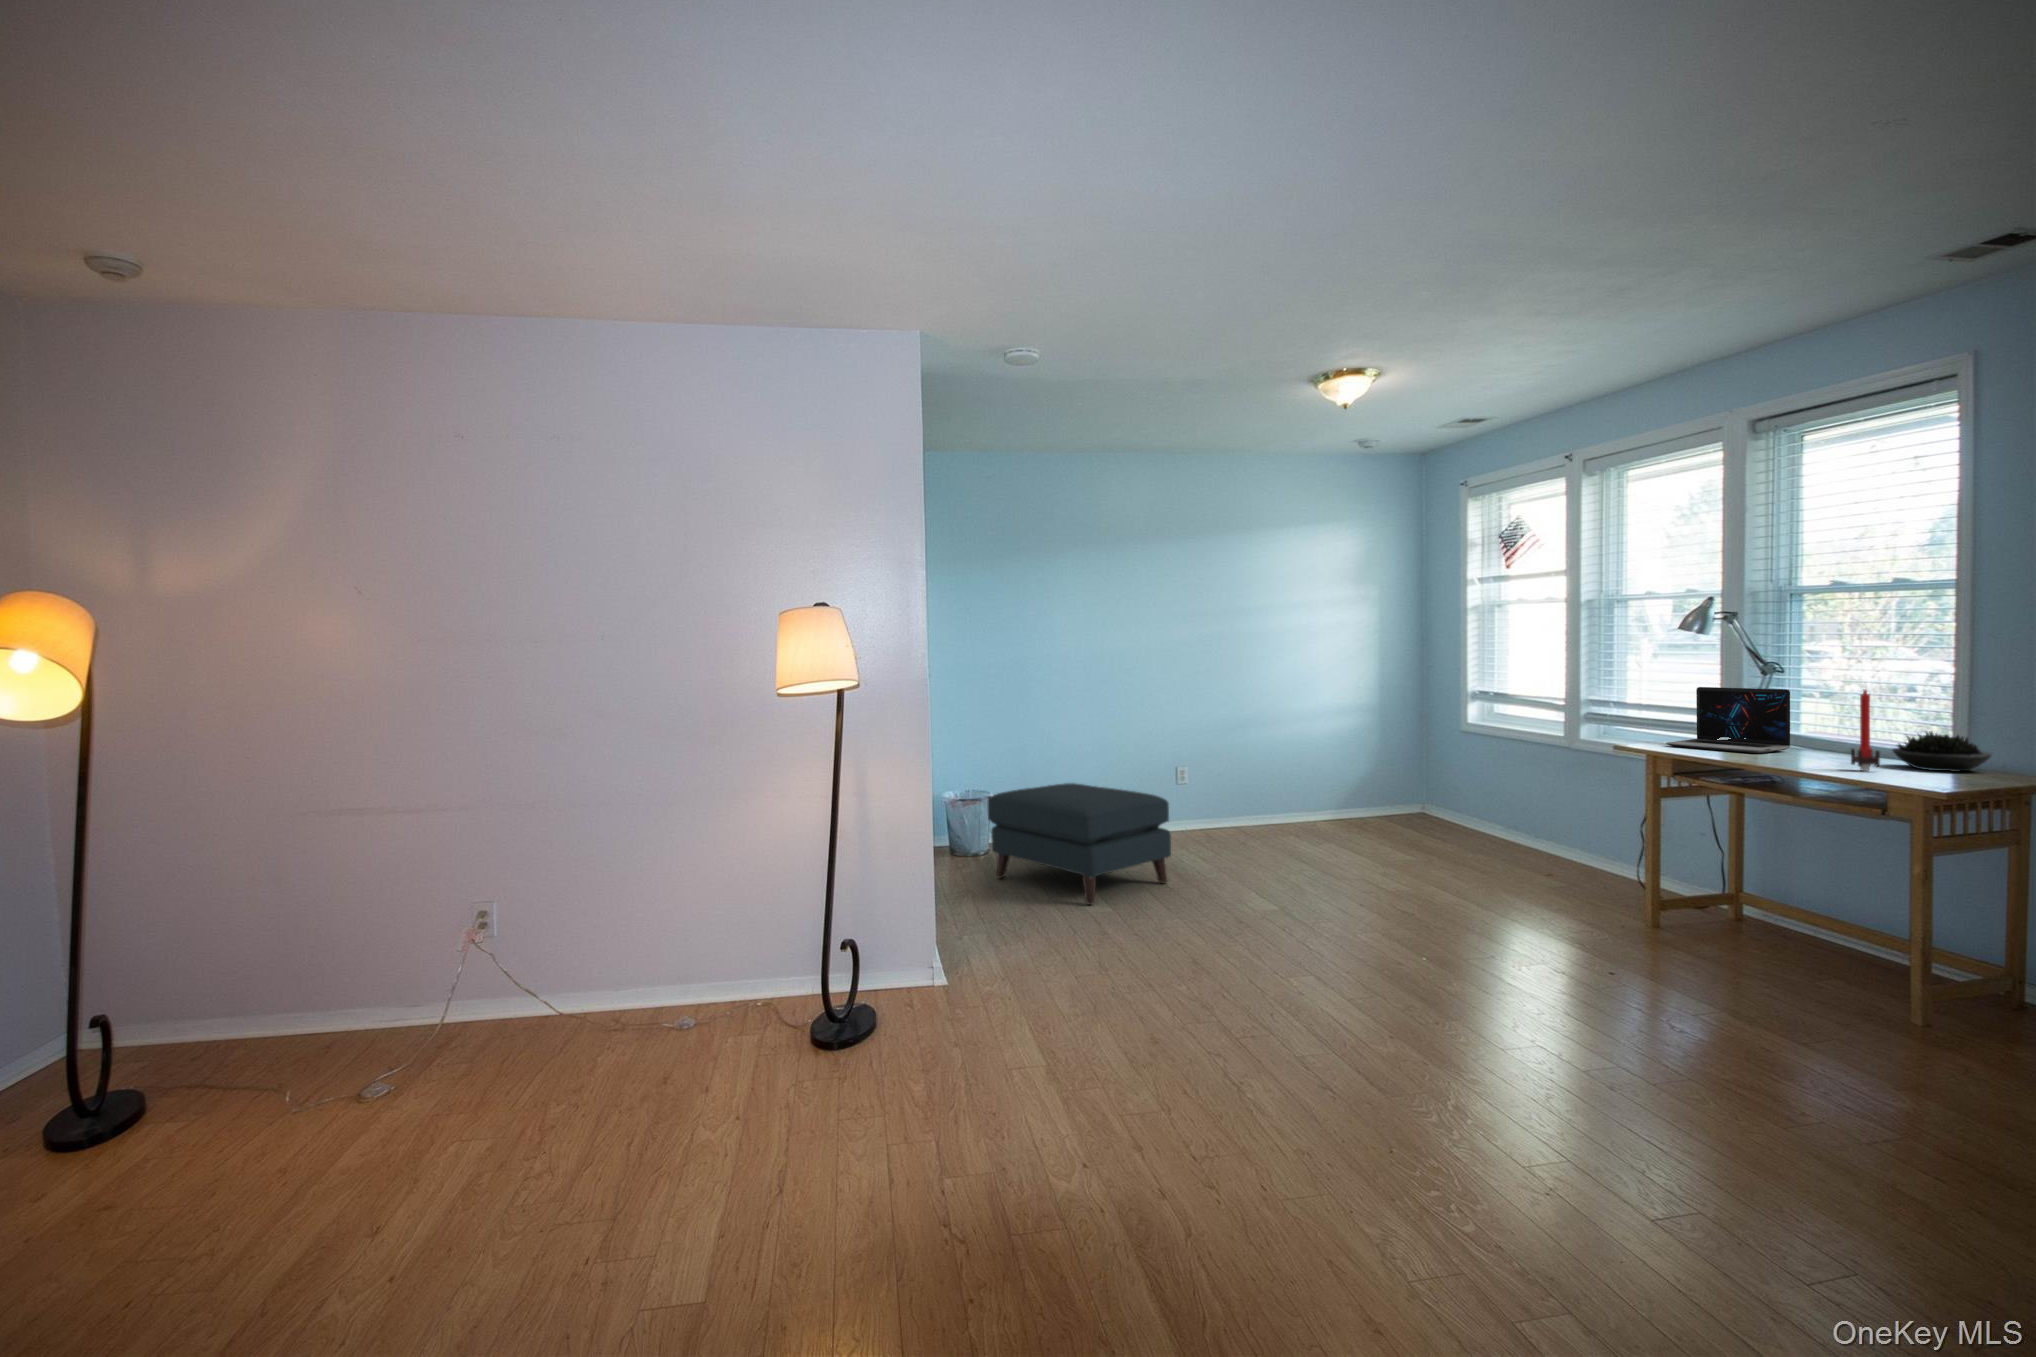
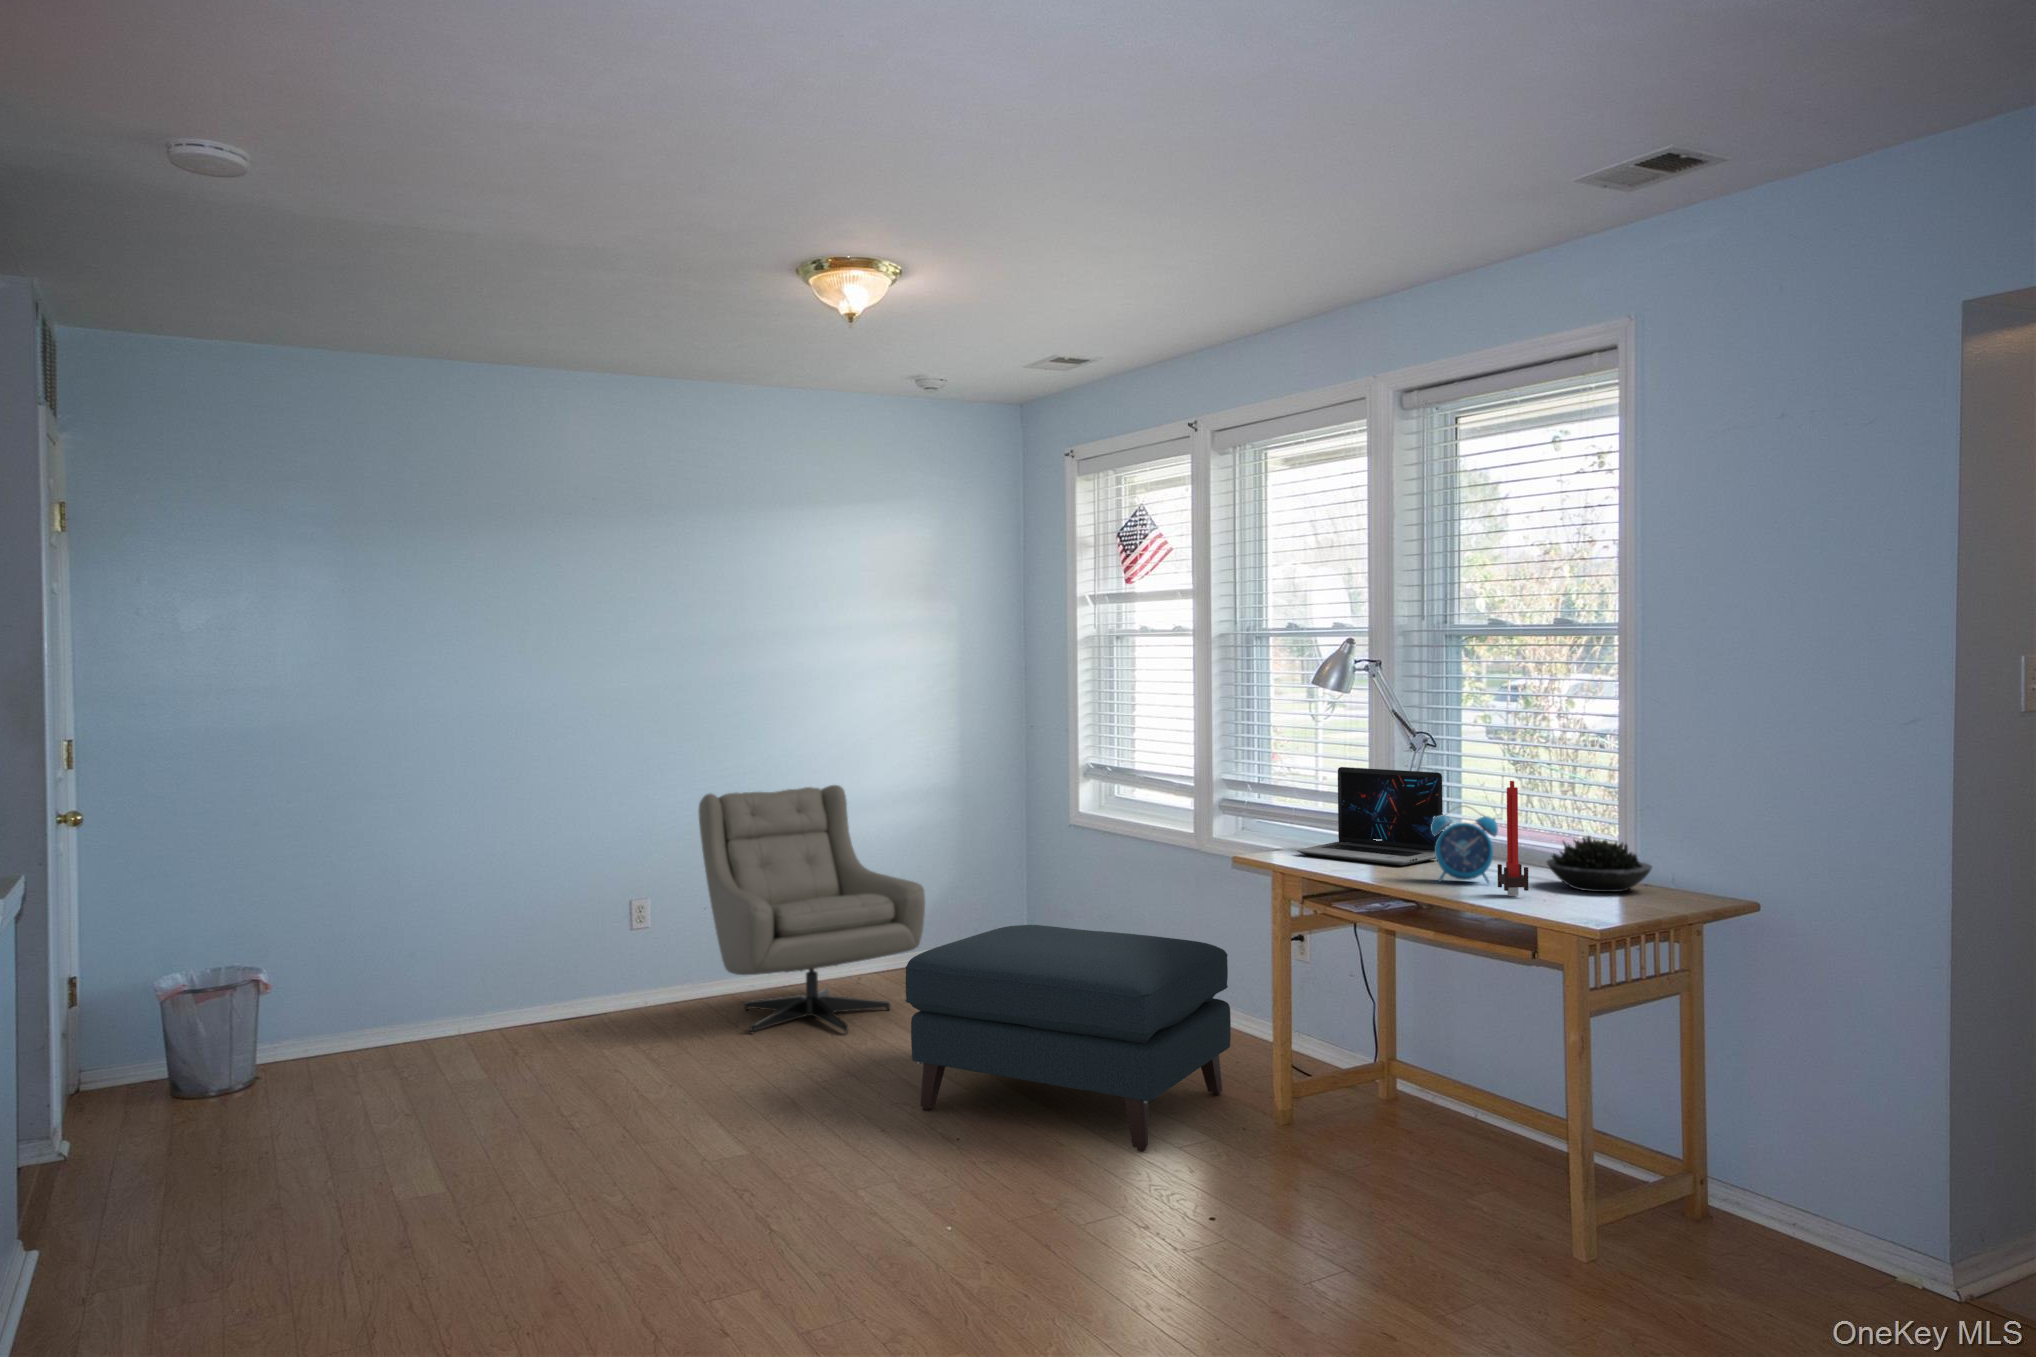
armchair: none [1217,704,1369,856] -> present [698,785,925,1034]
alarm clock: none [1788,709,1847,764] -> present [1431,805,1498,884]
ottoman: present [988,783,1171,905] -> present [905,925,1231,1151]

